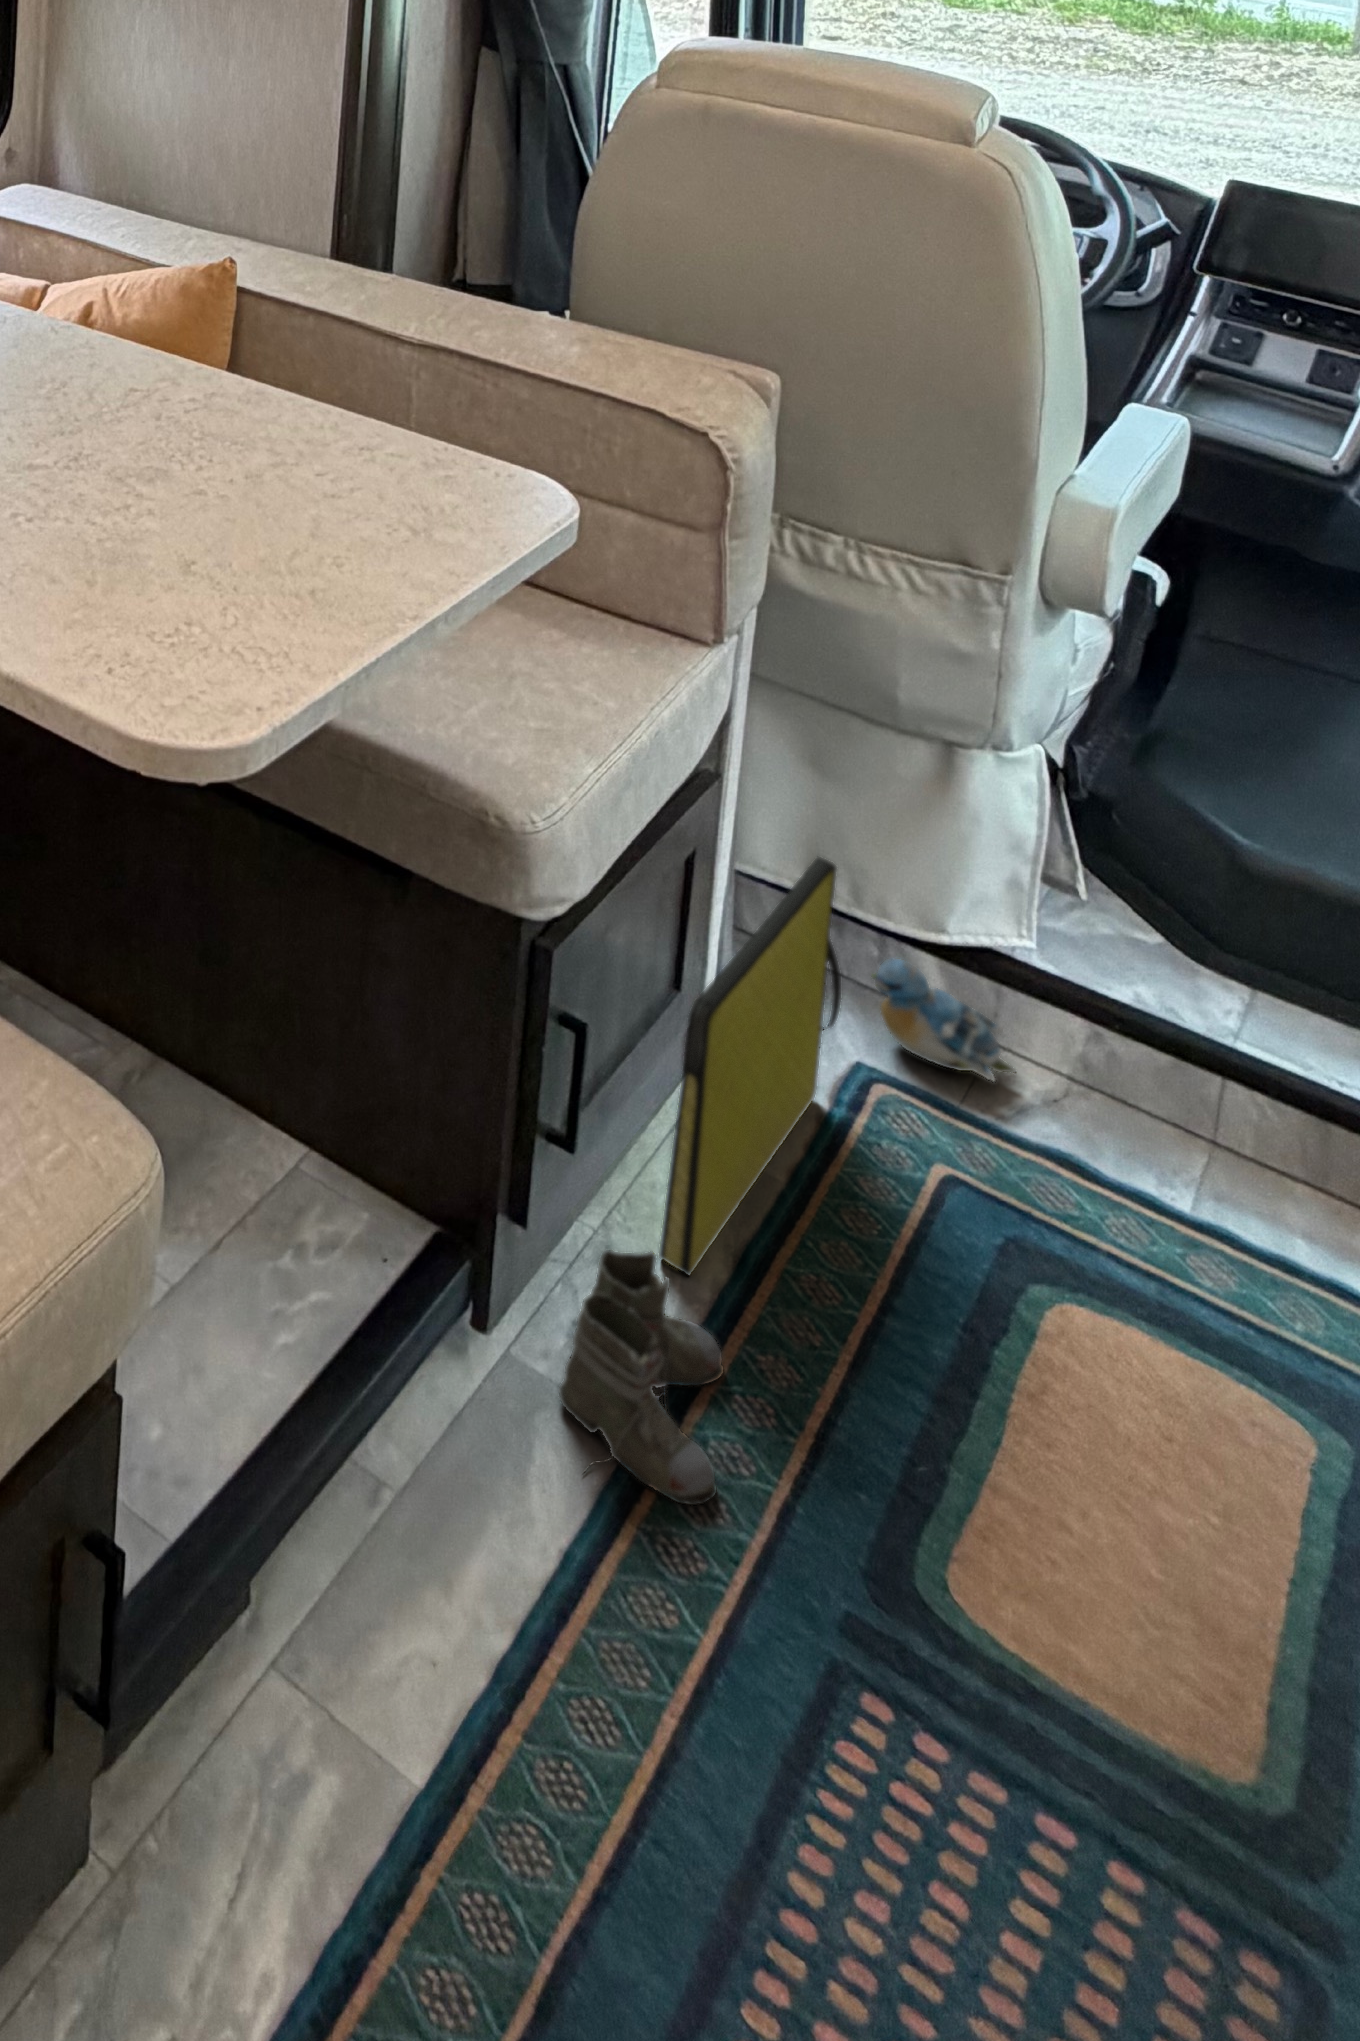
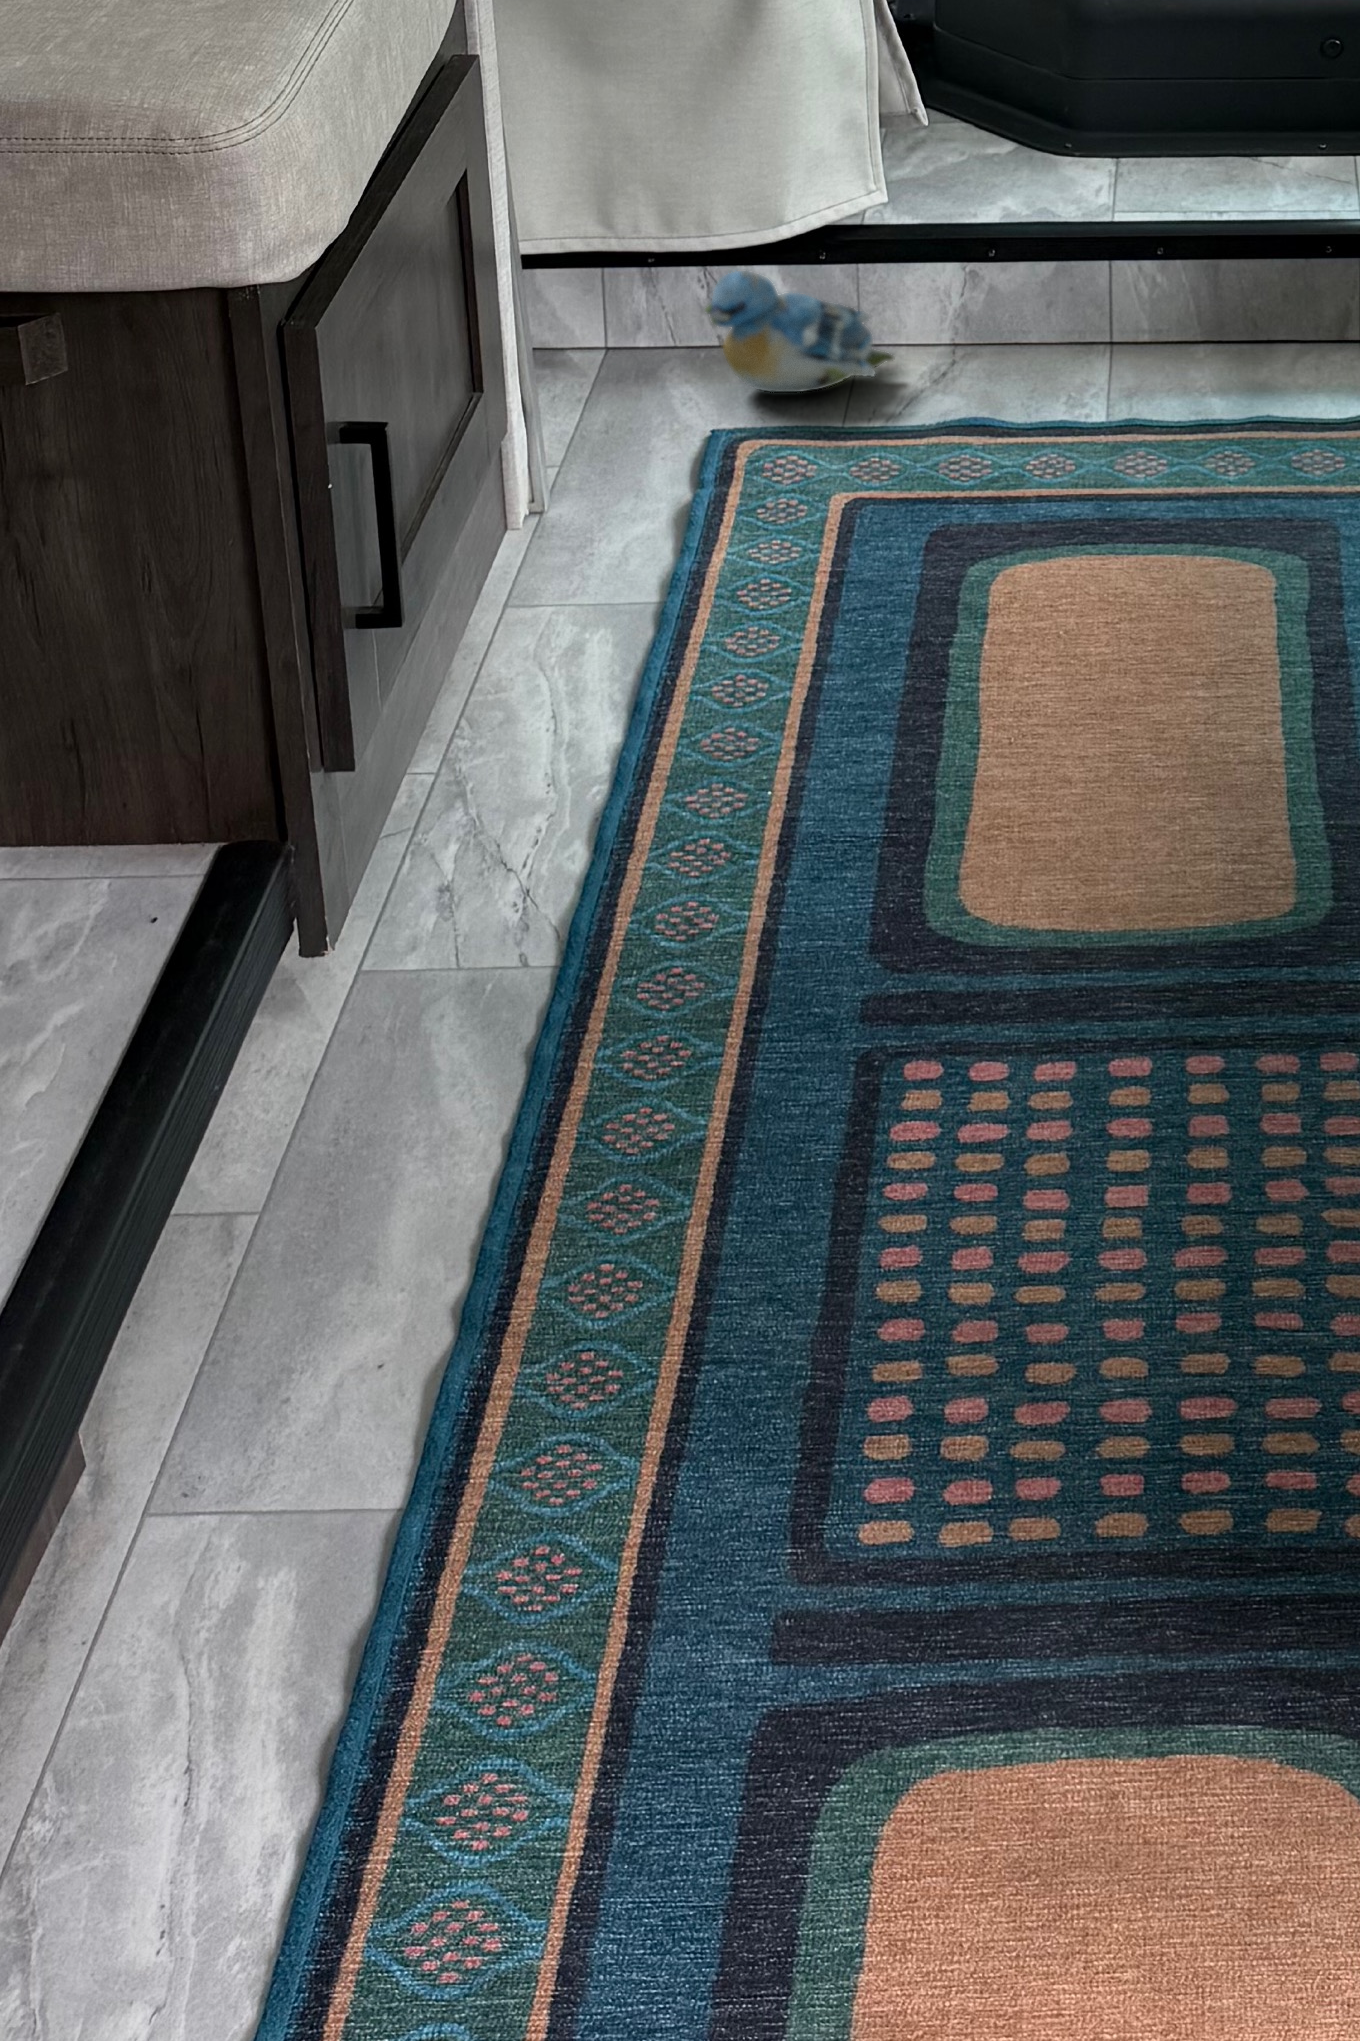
bag: present [659,857,841,1275] -> none [509,138,680,762]
boots: present [559,1250,724,1505] -> none [445,723,680,1048]

